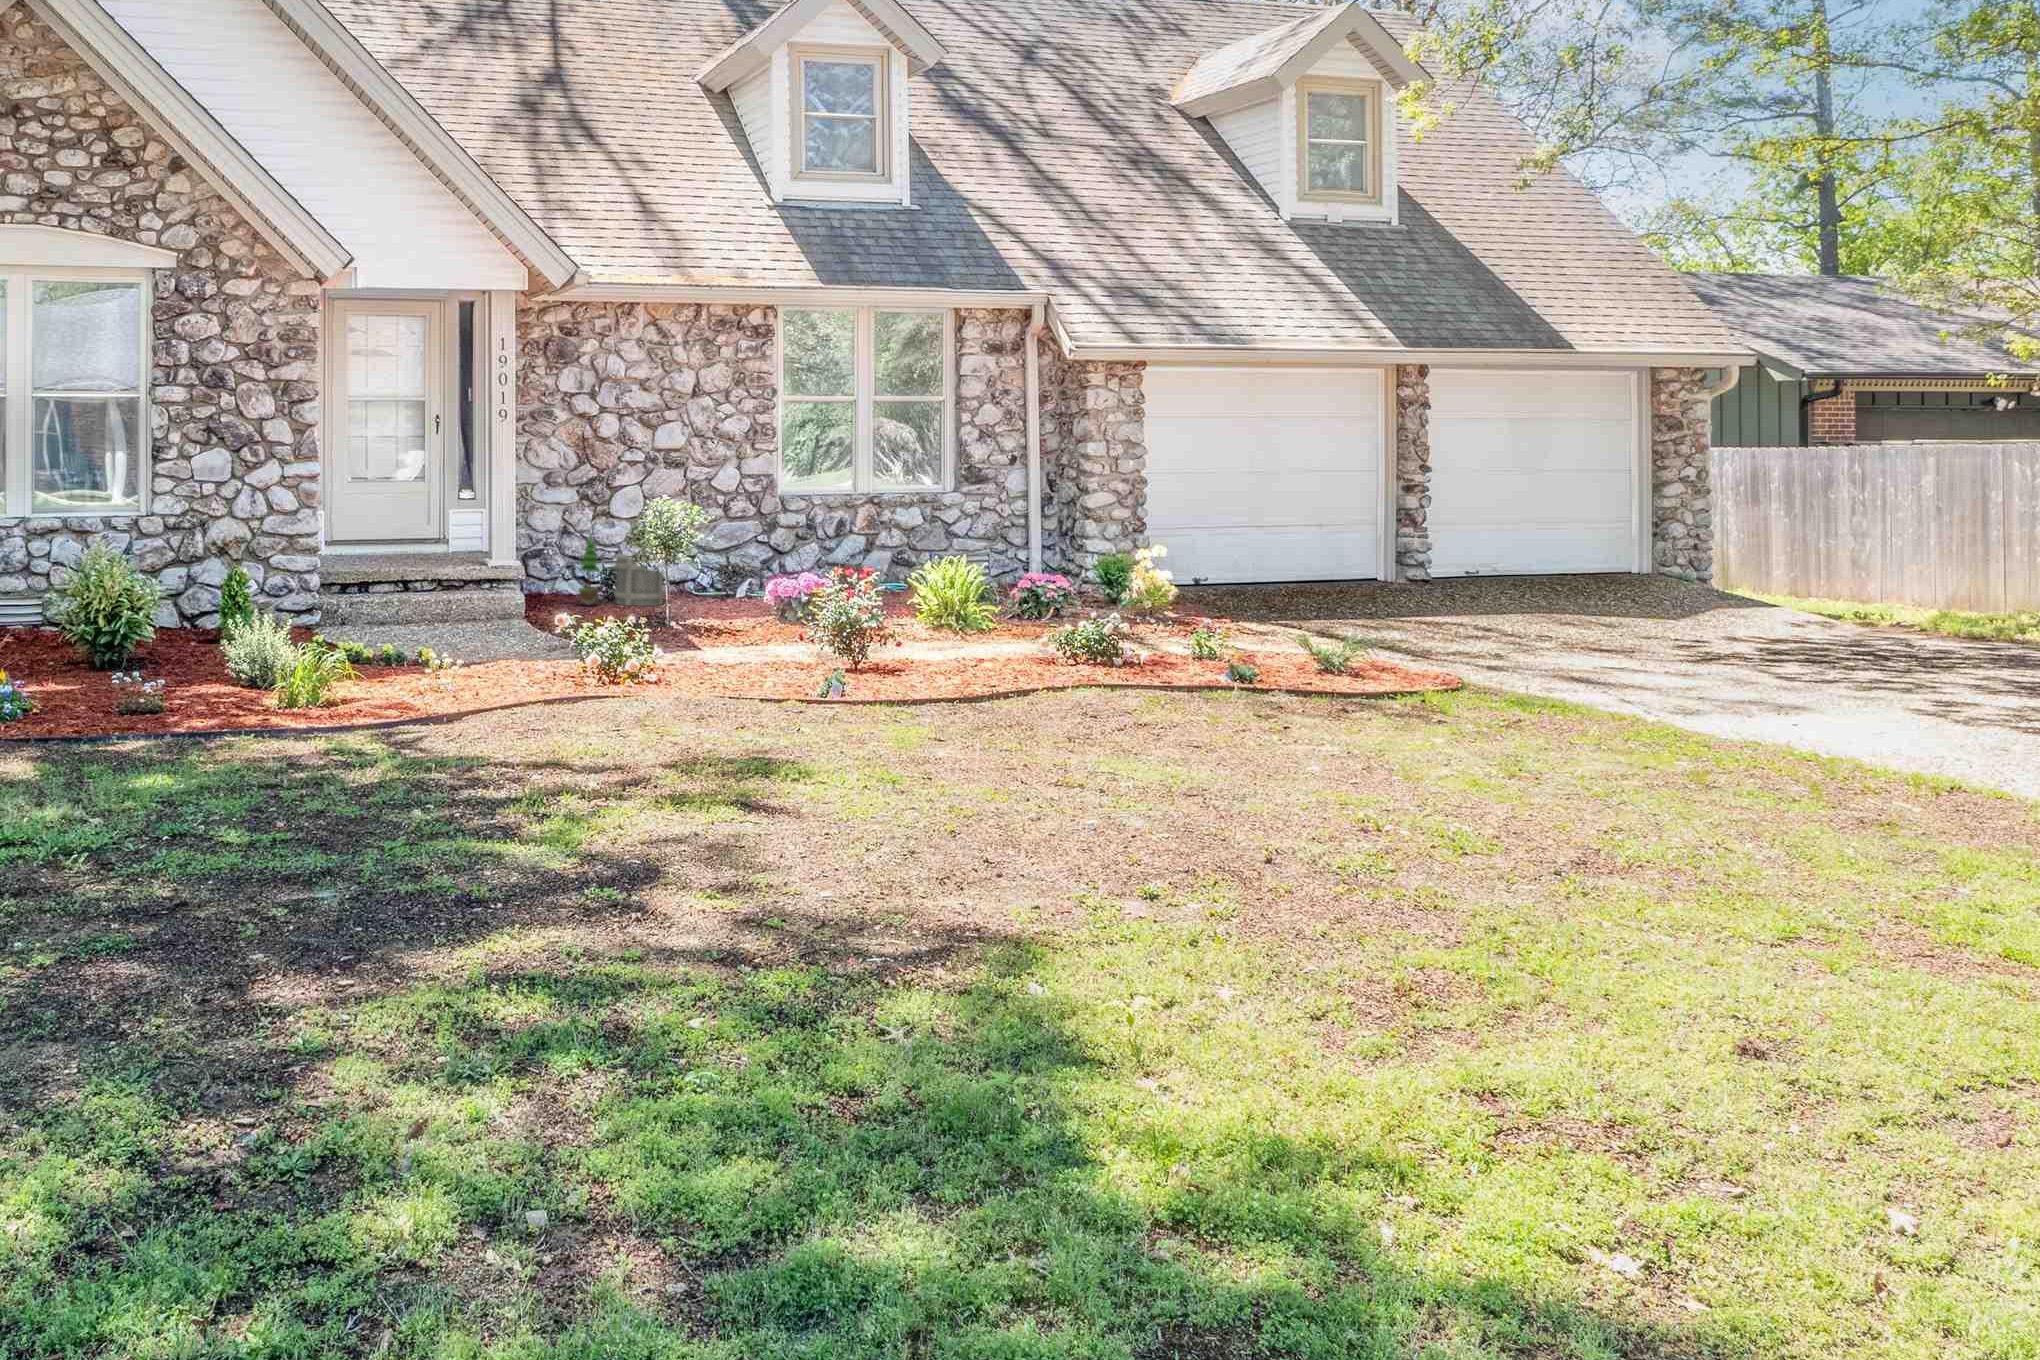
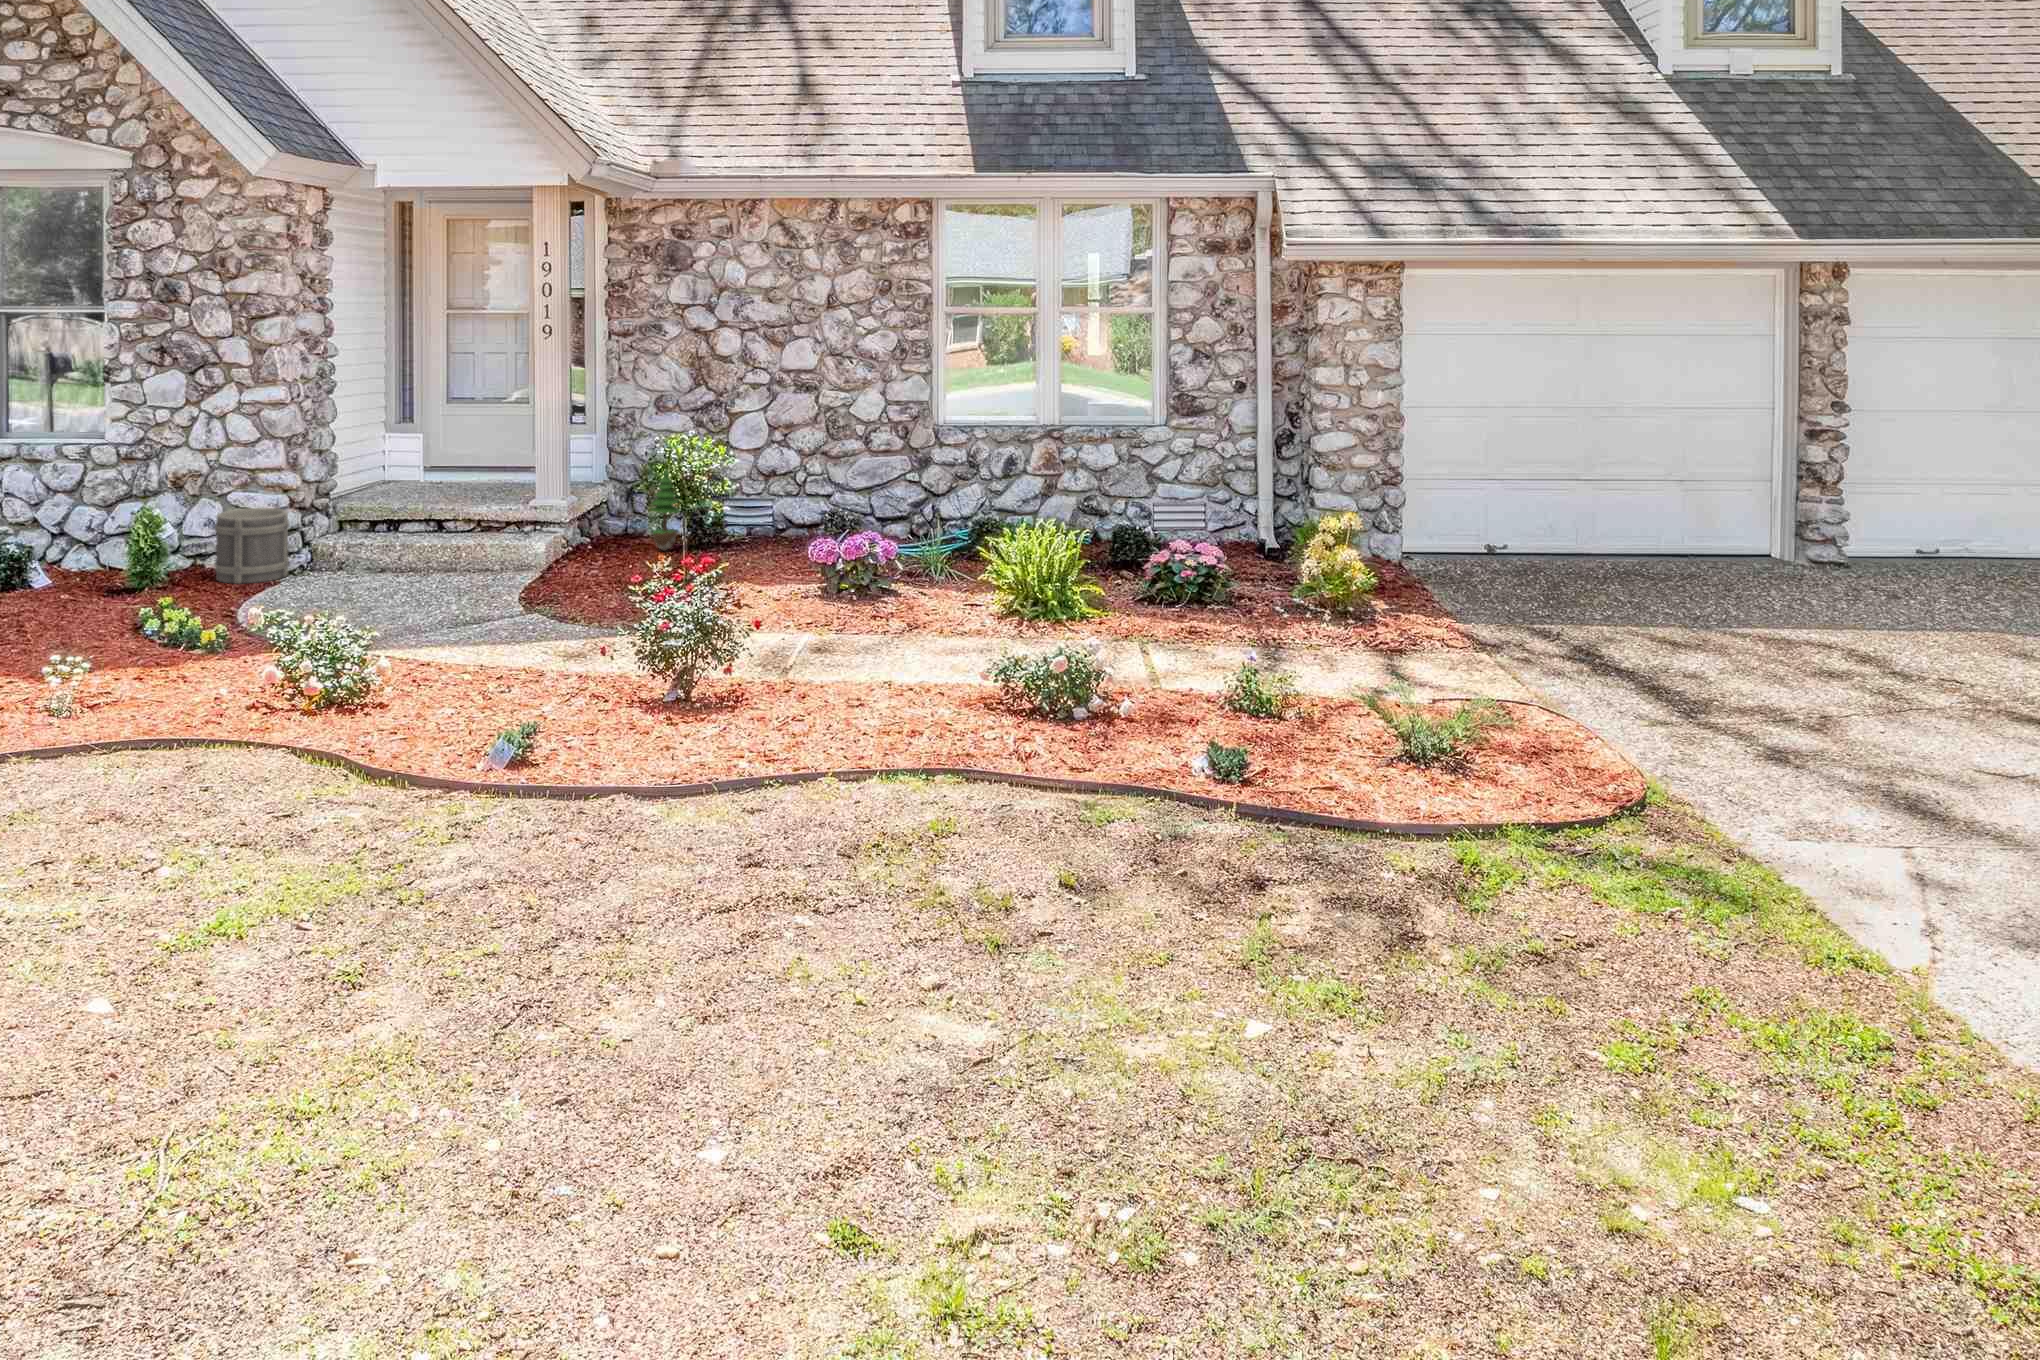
bucket: present [614,554,664,606] -> present [215,508,289,584]

